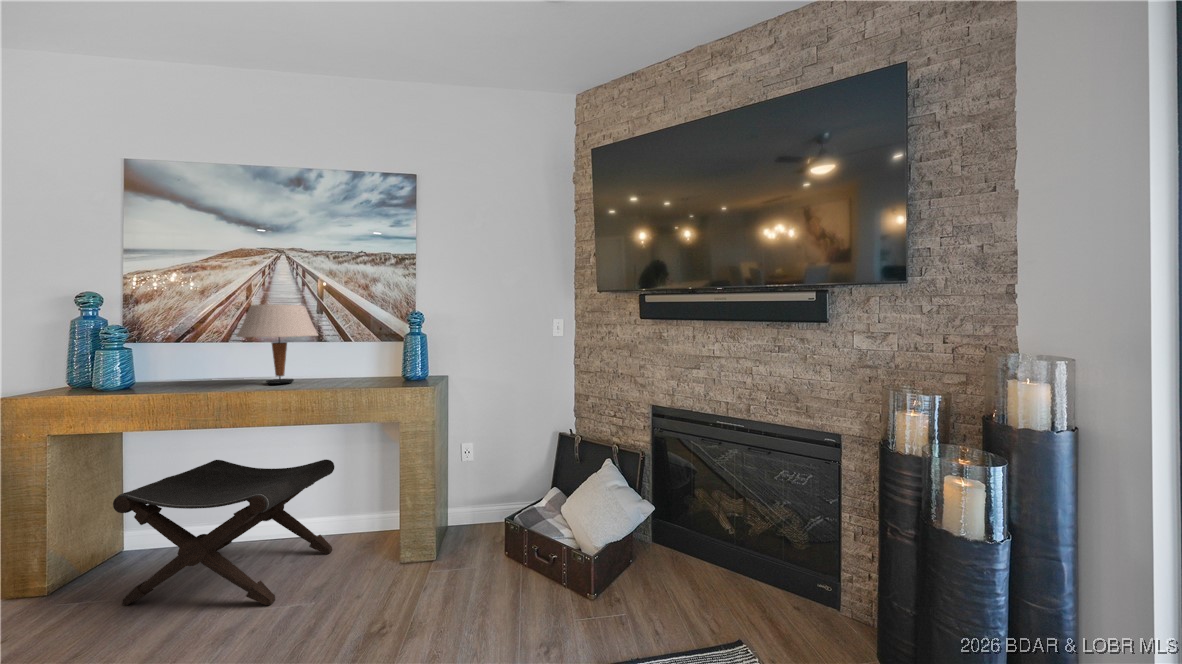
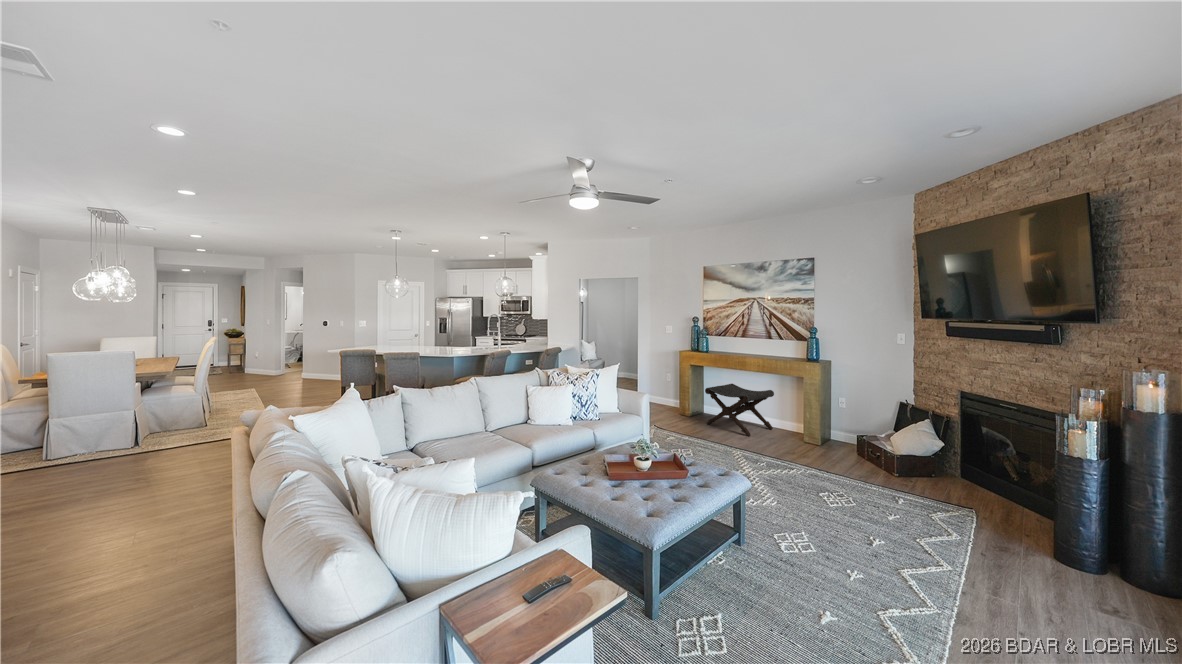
table lamp: present [236,305,318,384] -> none [739,324,769,356]

